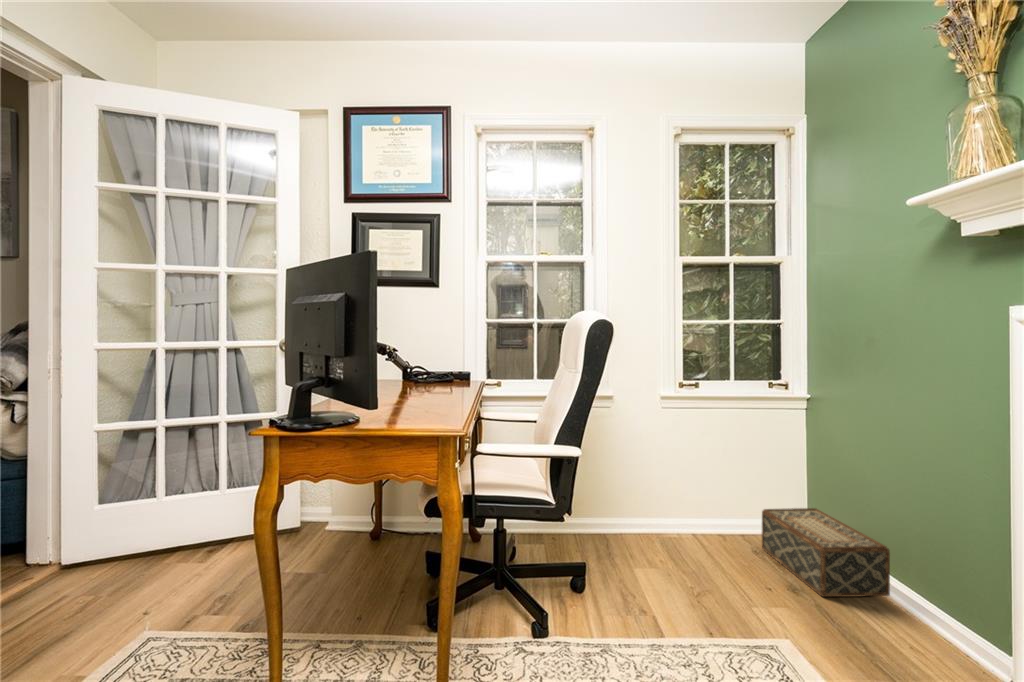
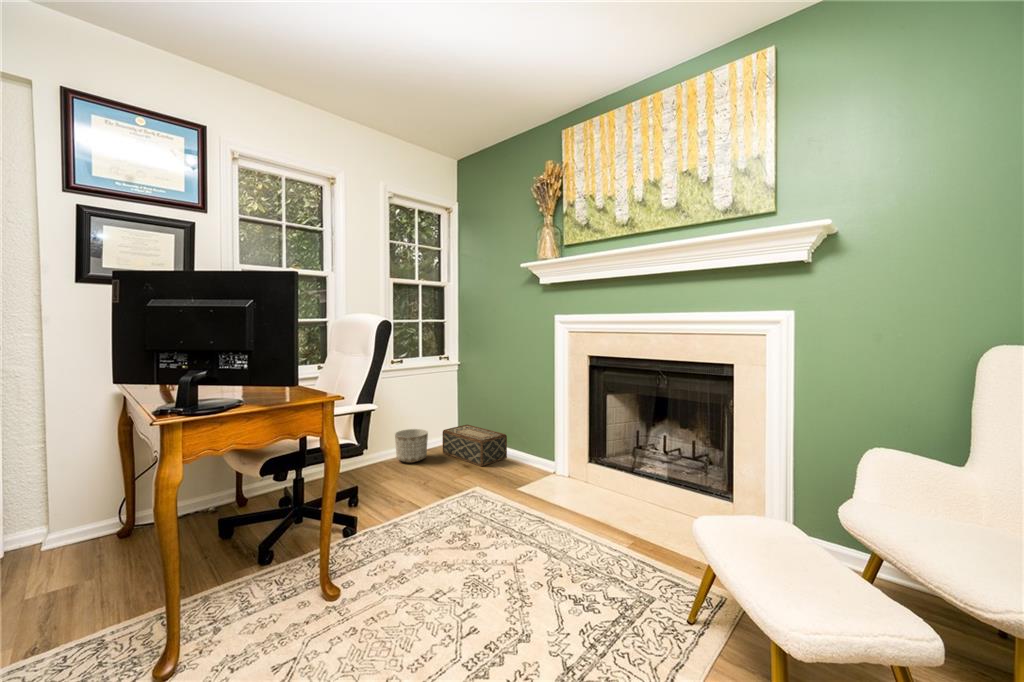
planter: none [676,495,731,552] -> present [395,429,428,463]

